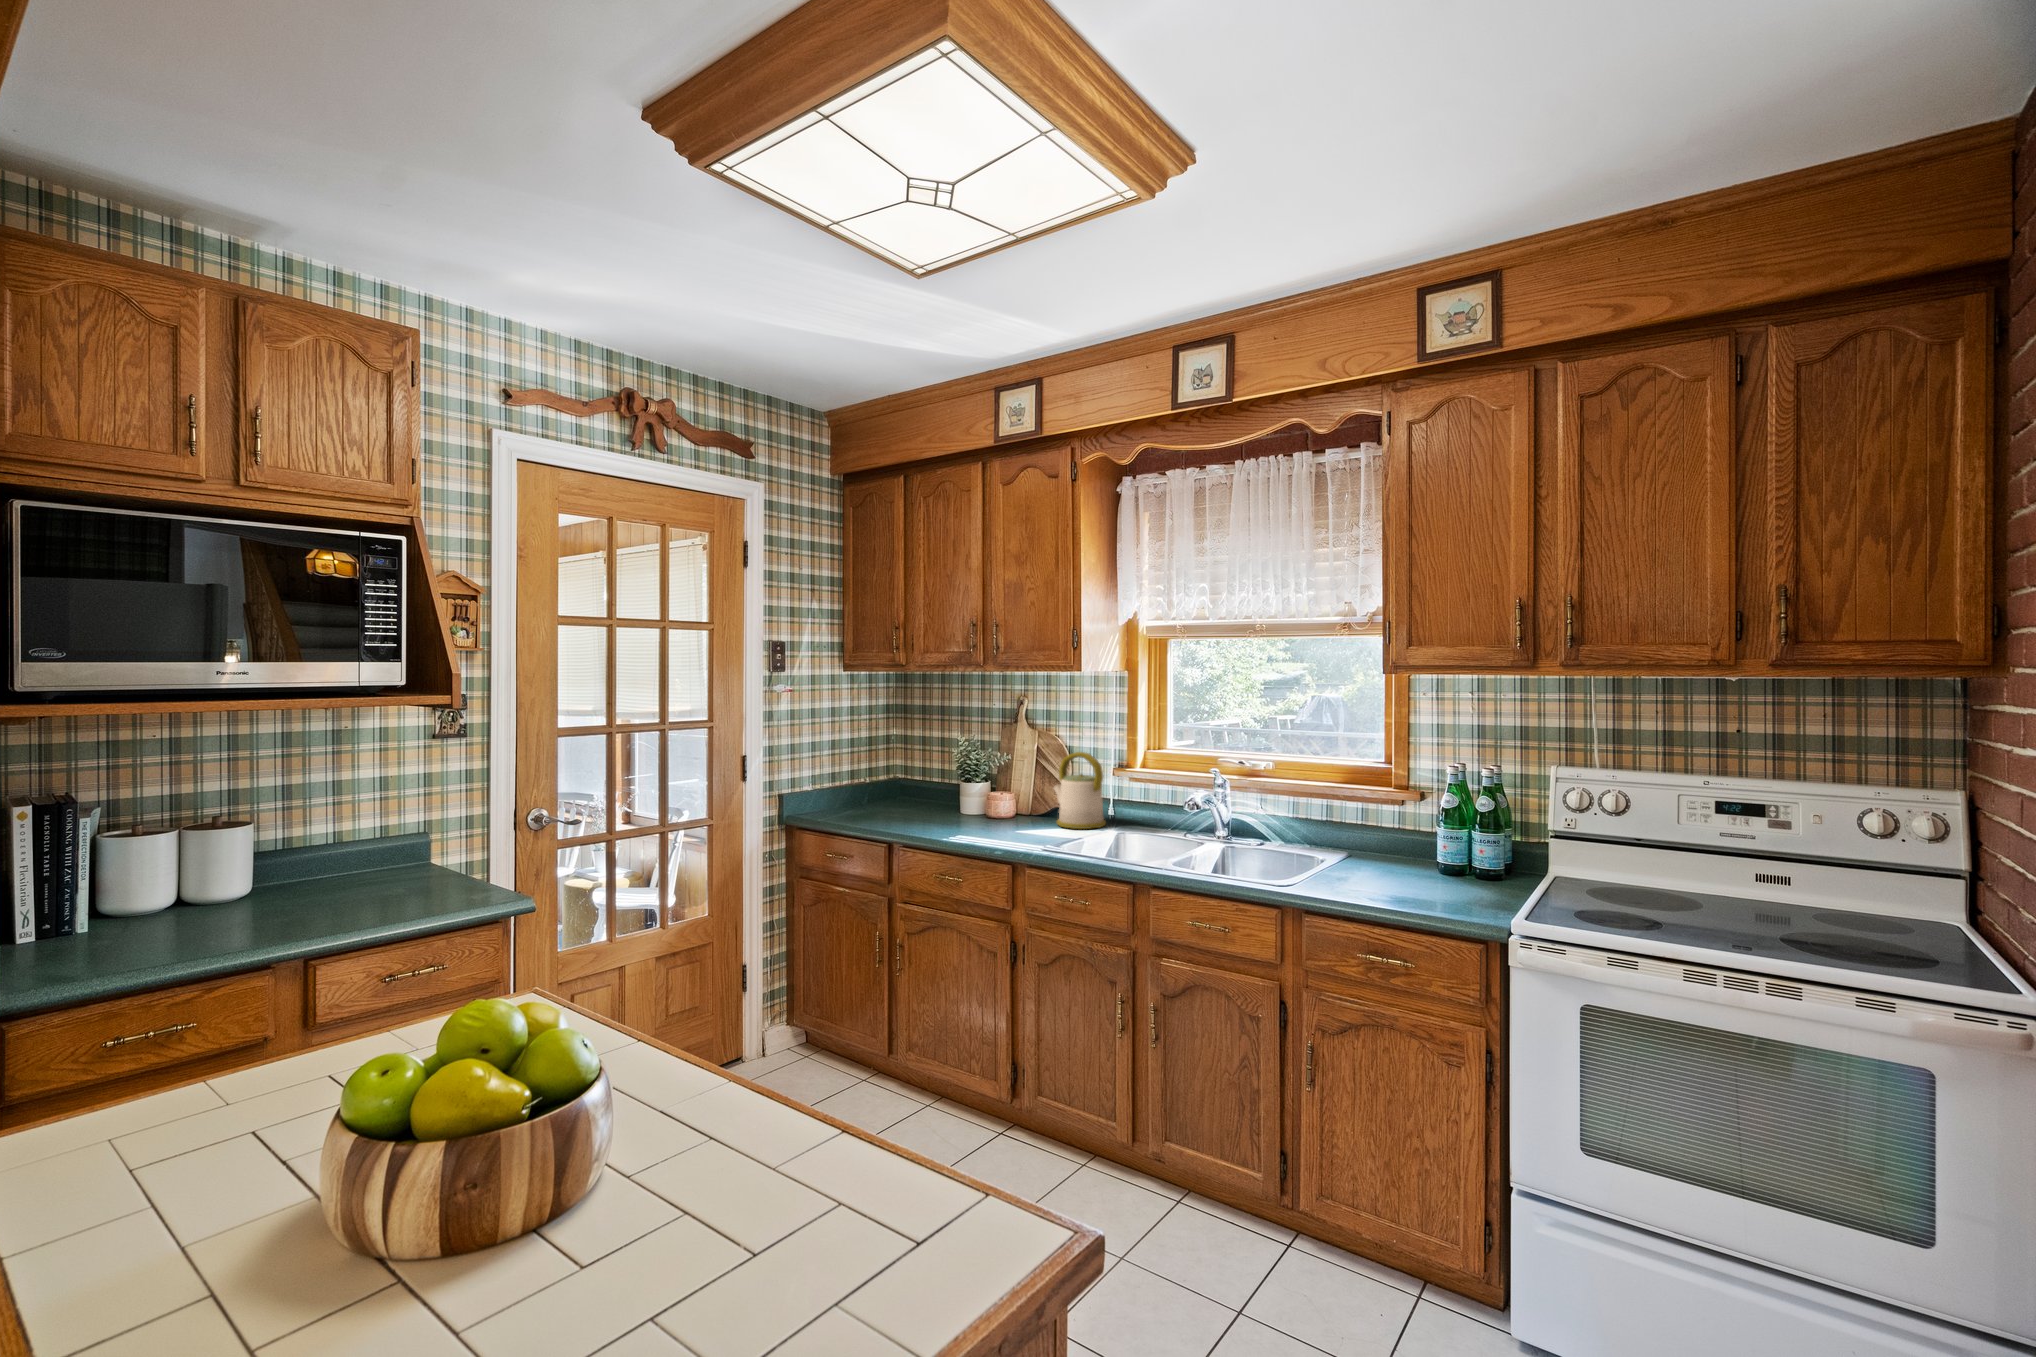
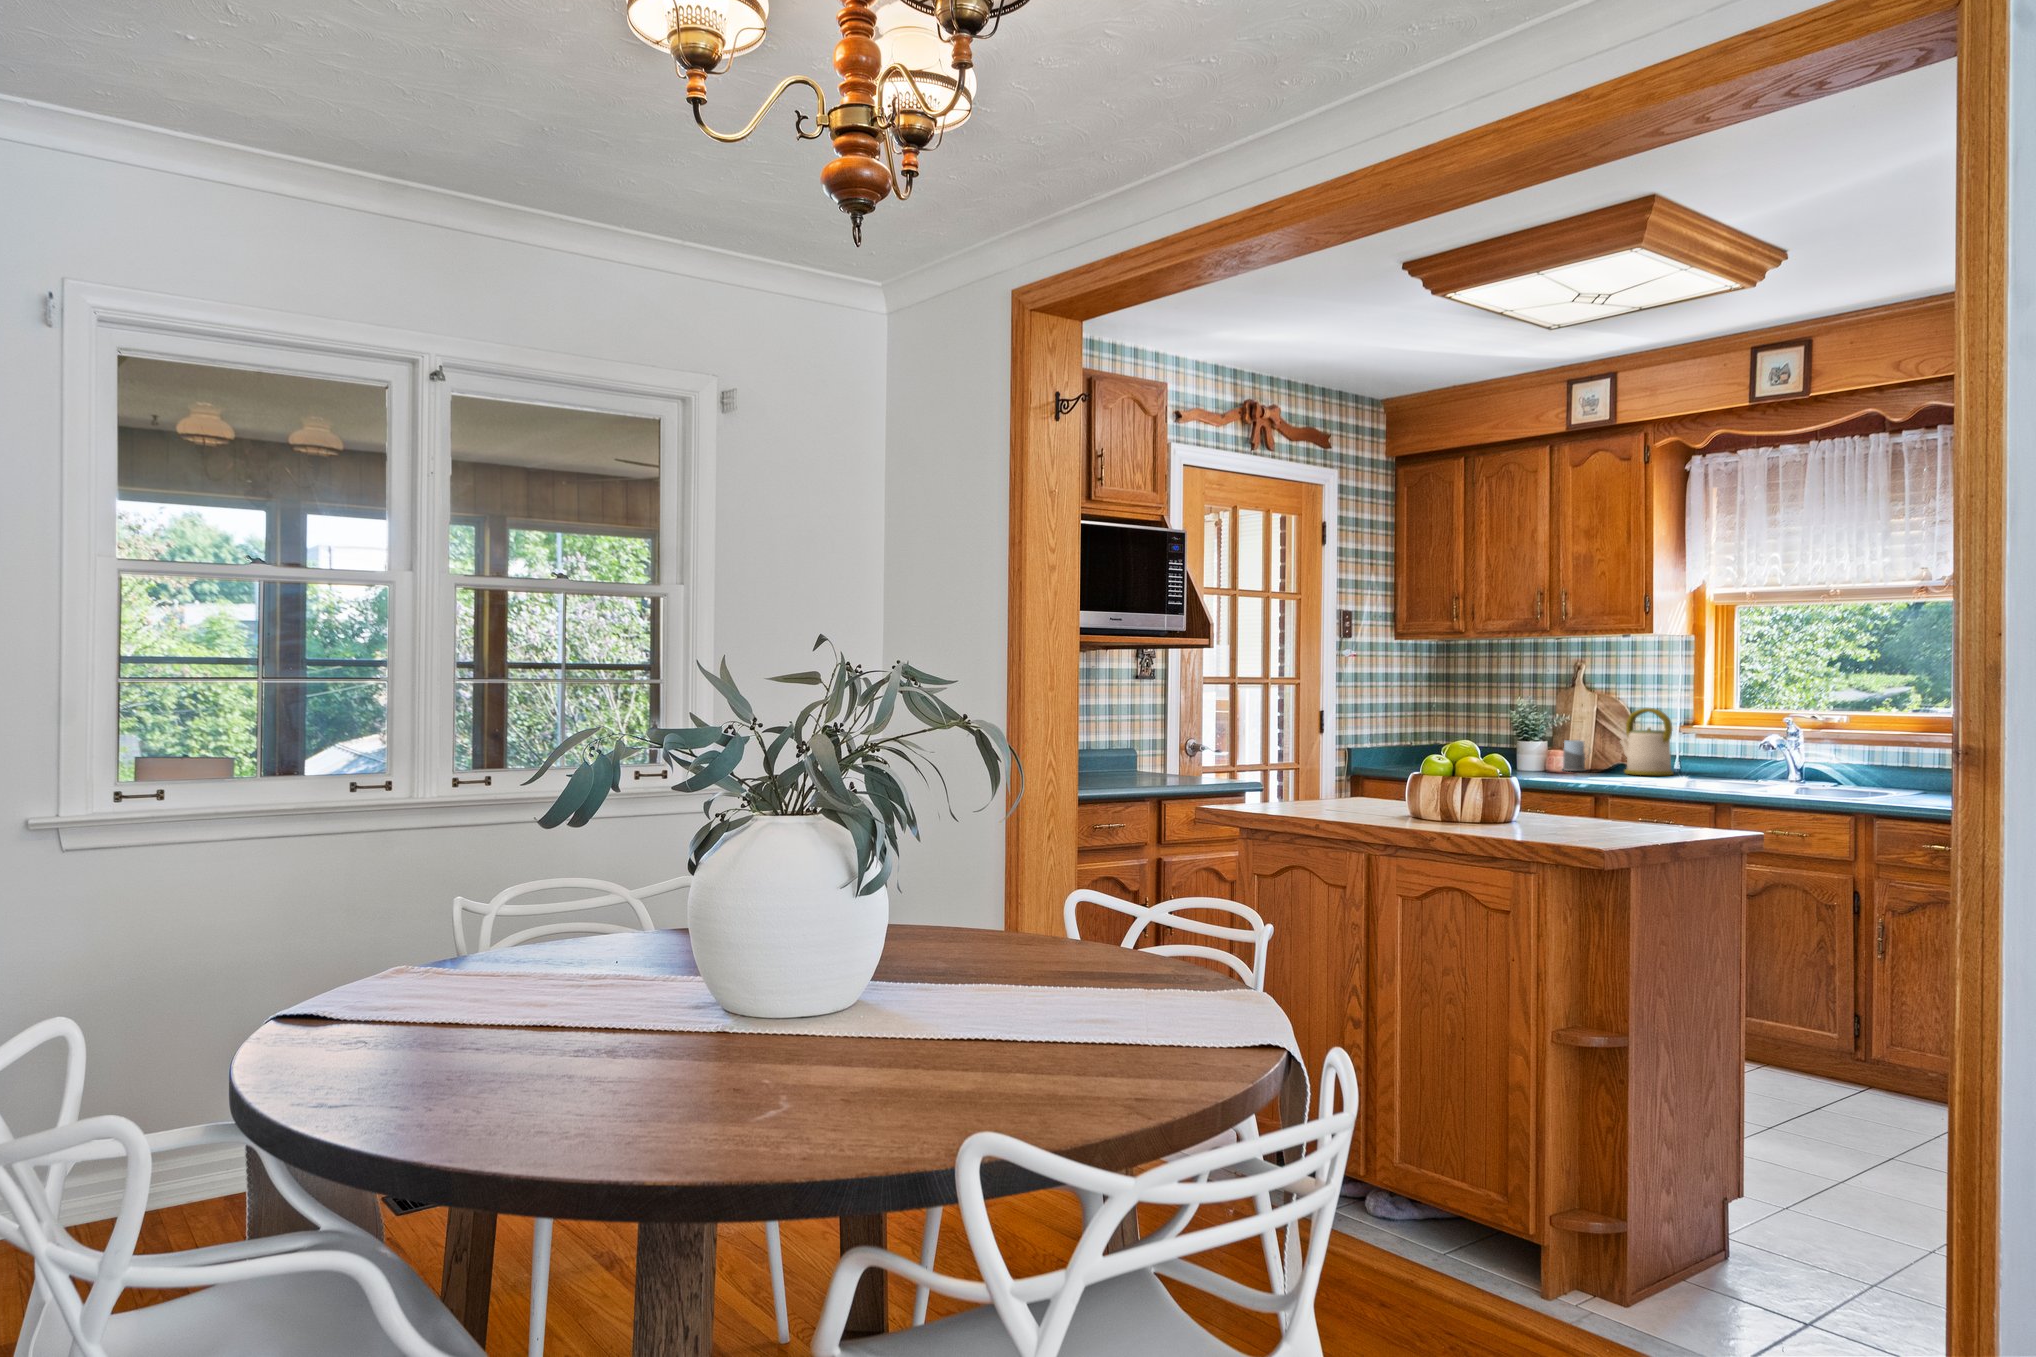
mug: none [997,784,1025,820] -> present [1563,740,1588,771]

